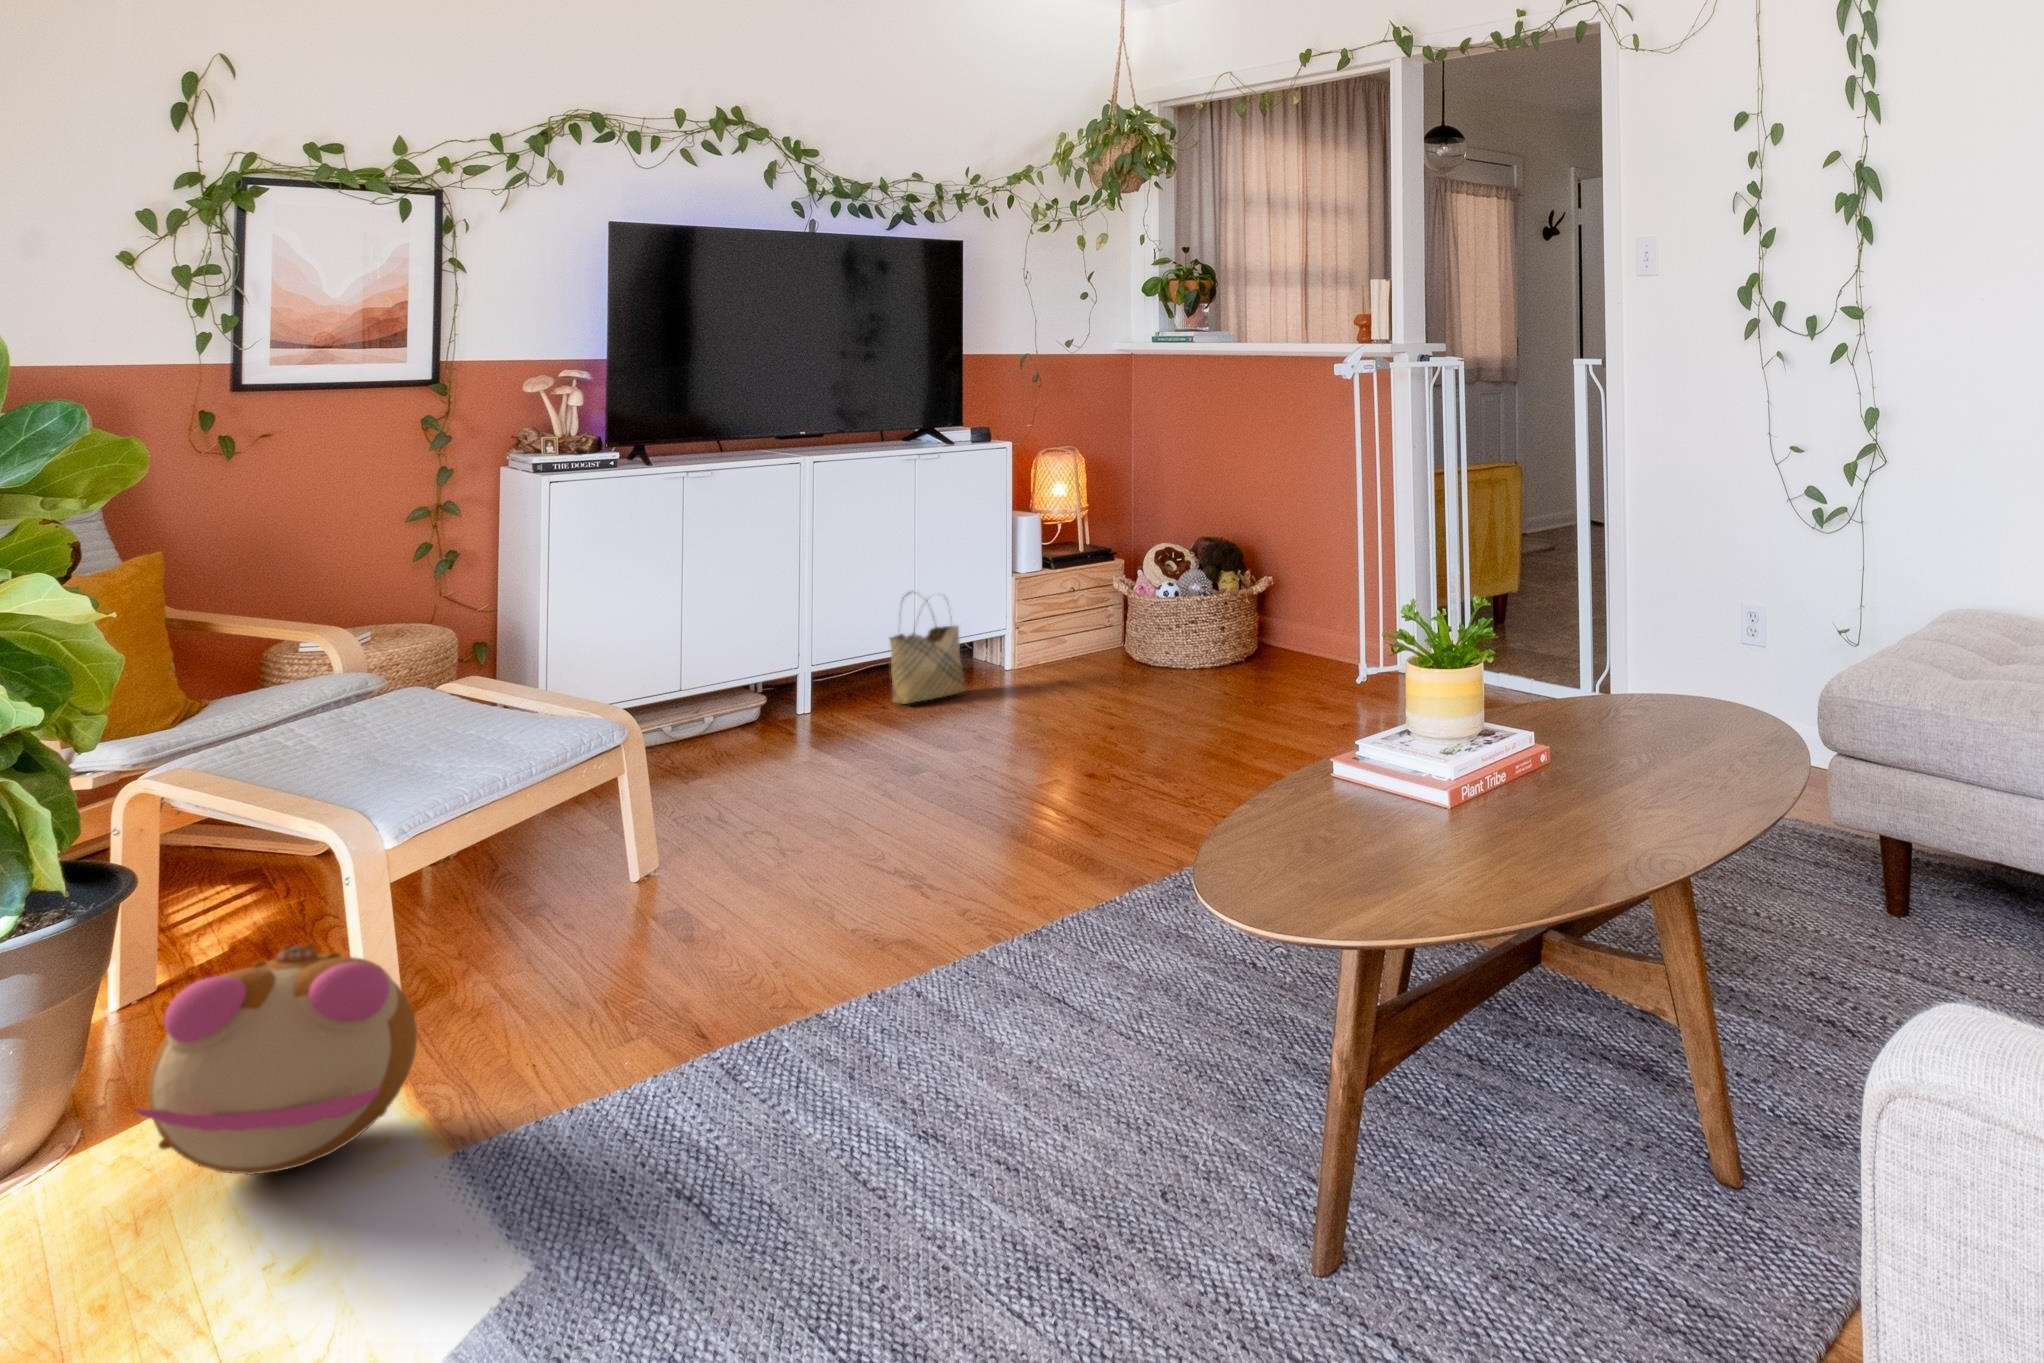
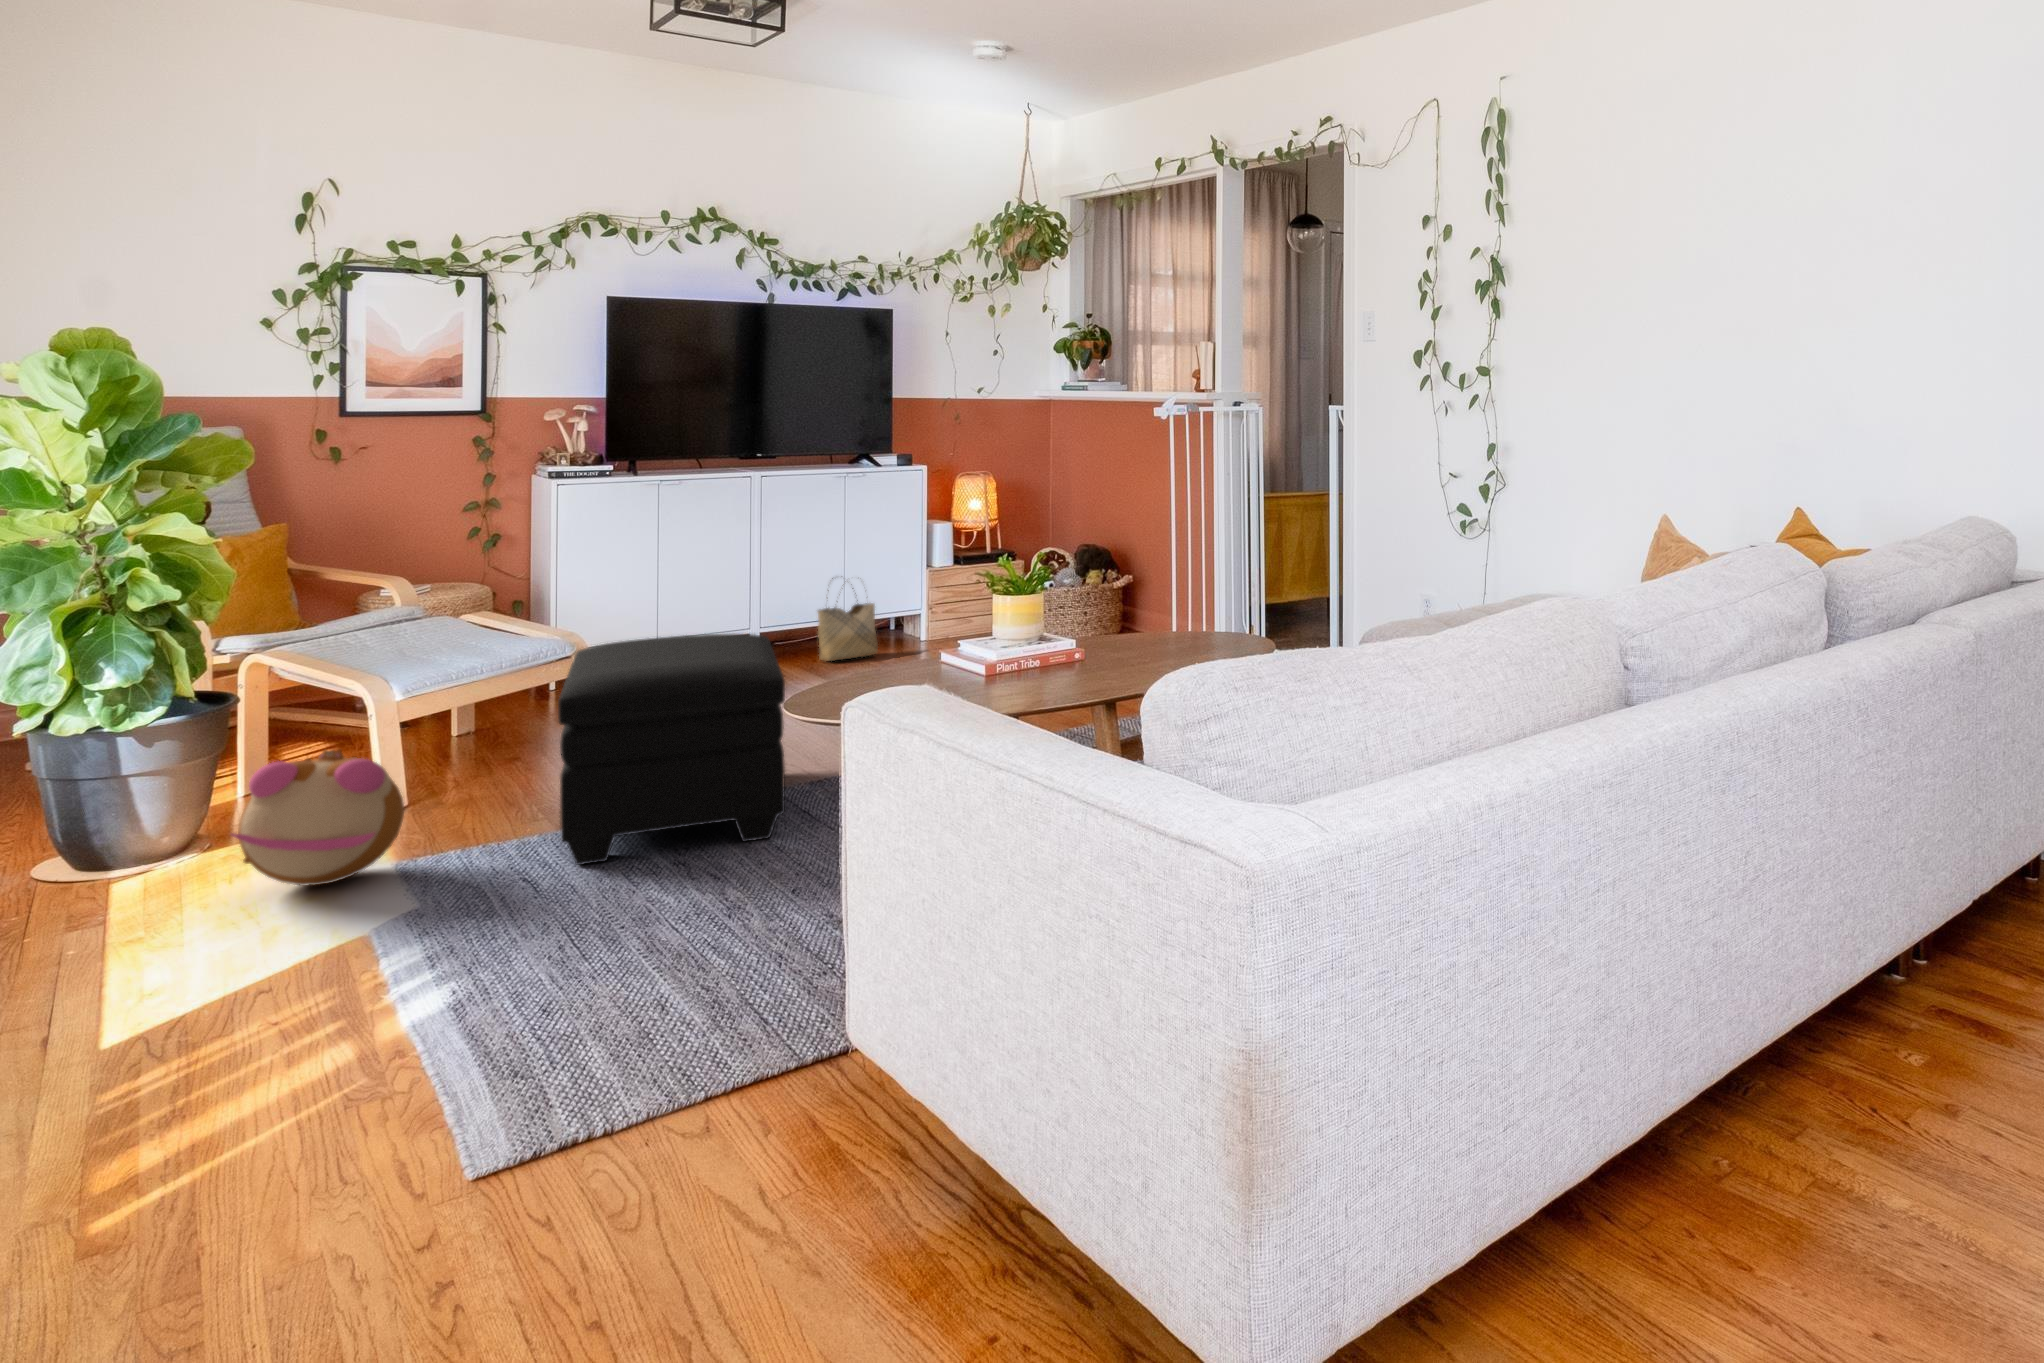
ottoman: none [643,708,1003,1108] -> present [558,634,785,865]

